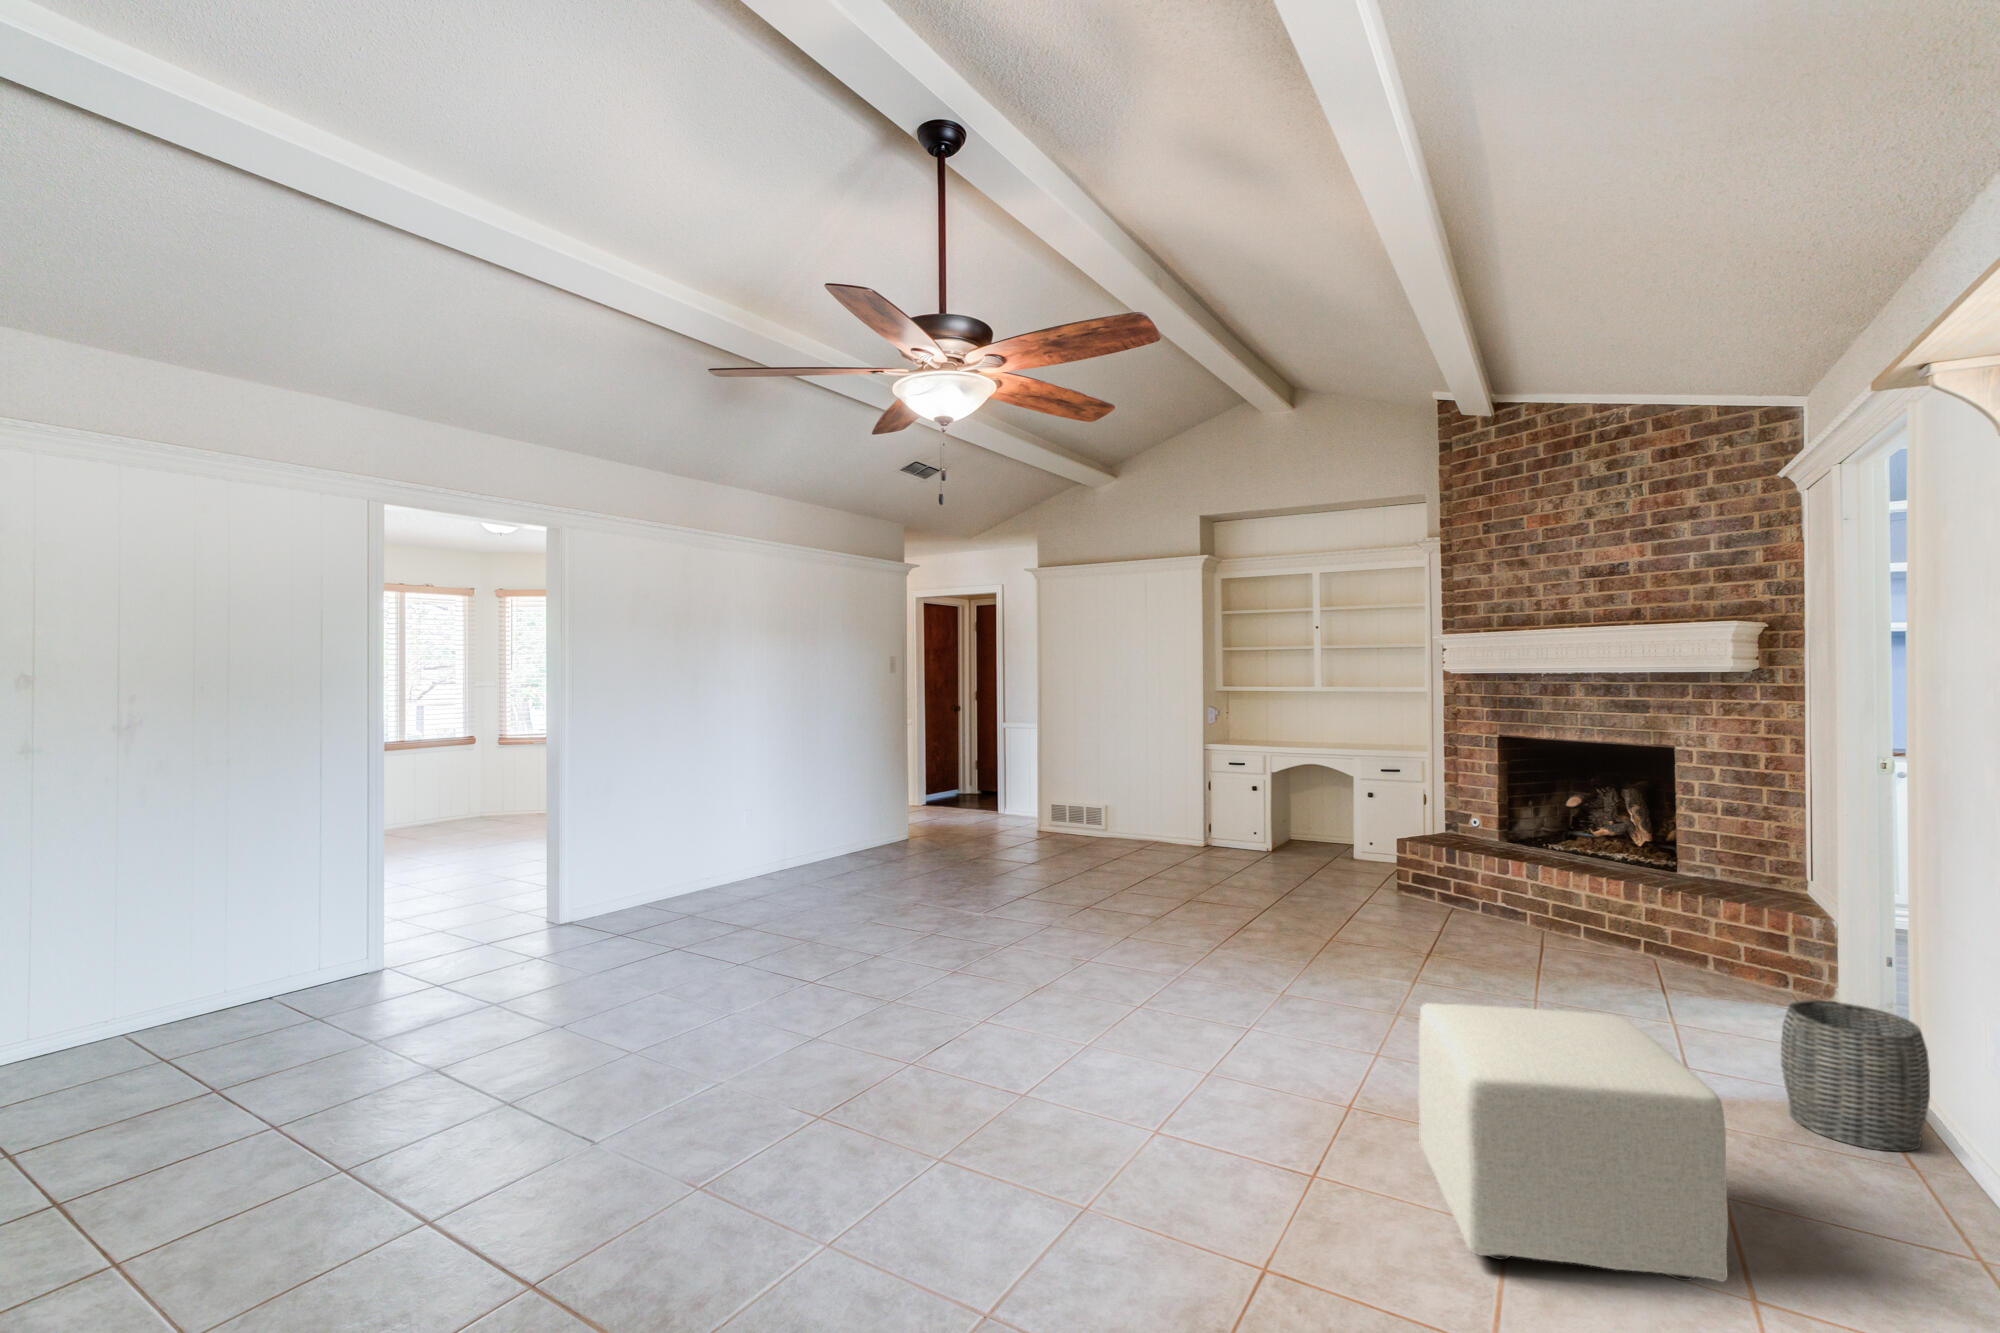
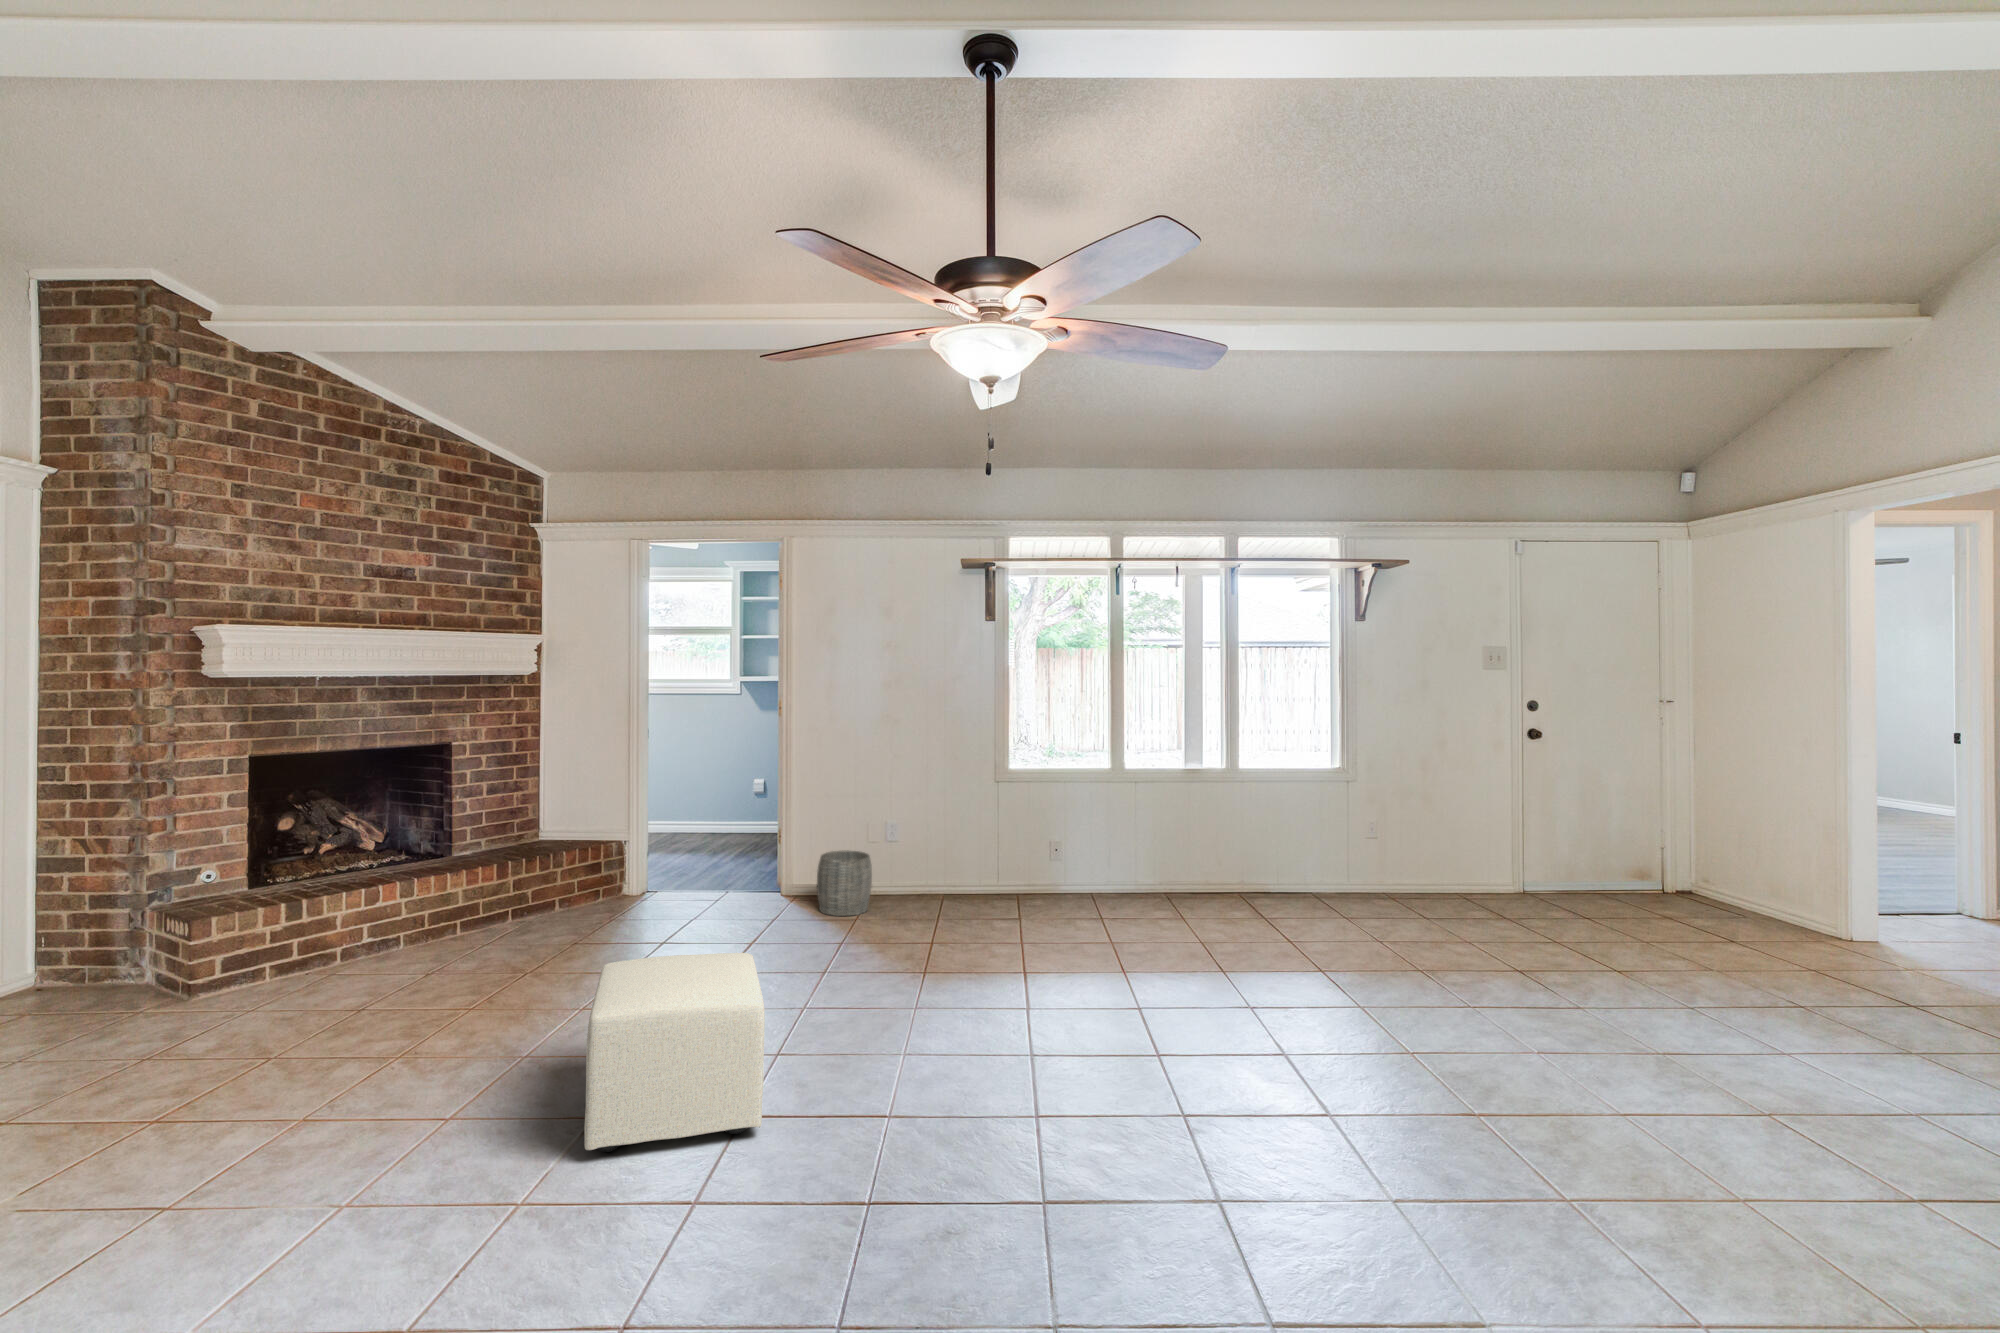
ottoman: present [1419,1003,1728,1282] -> present [584,953,765,1152]

